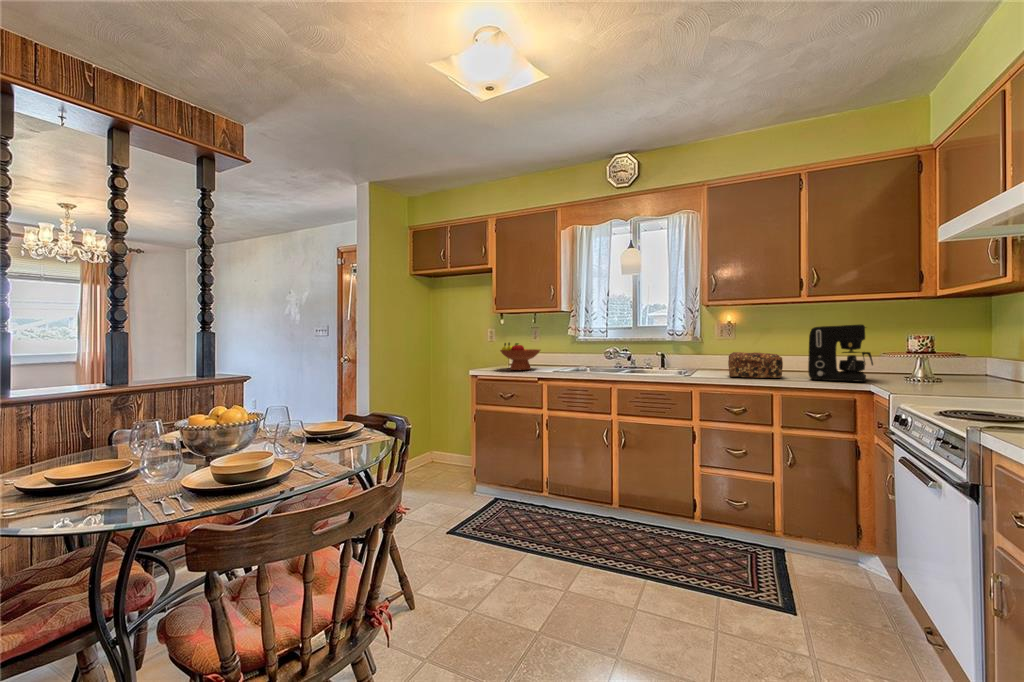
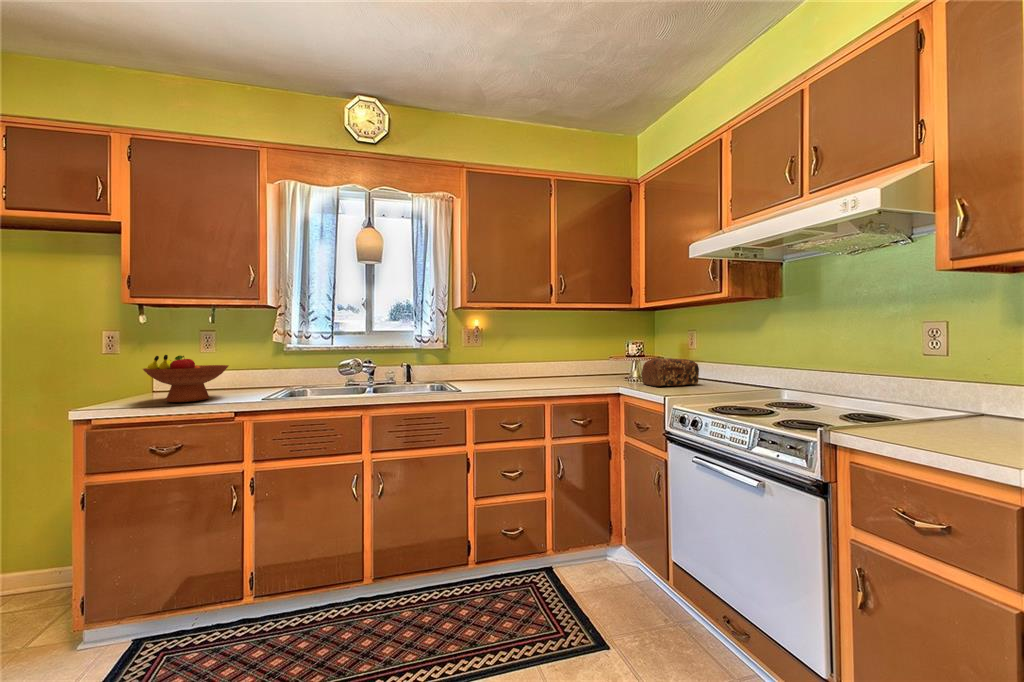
coffee maker: present [808,325,873,382] -> none [563,331,614,386]
bread loaf: present [728,352,783,378] -> present [641,359,699,386]

